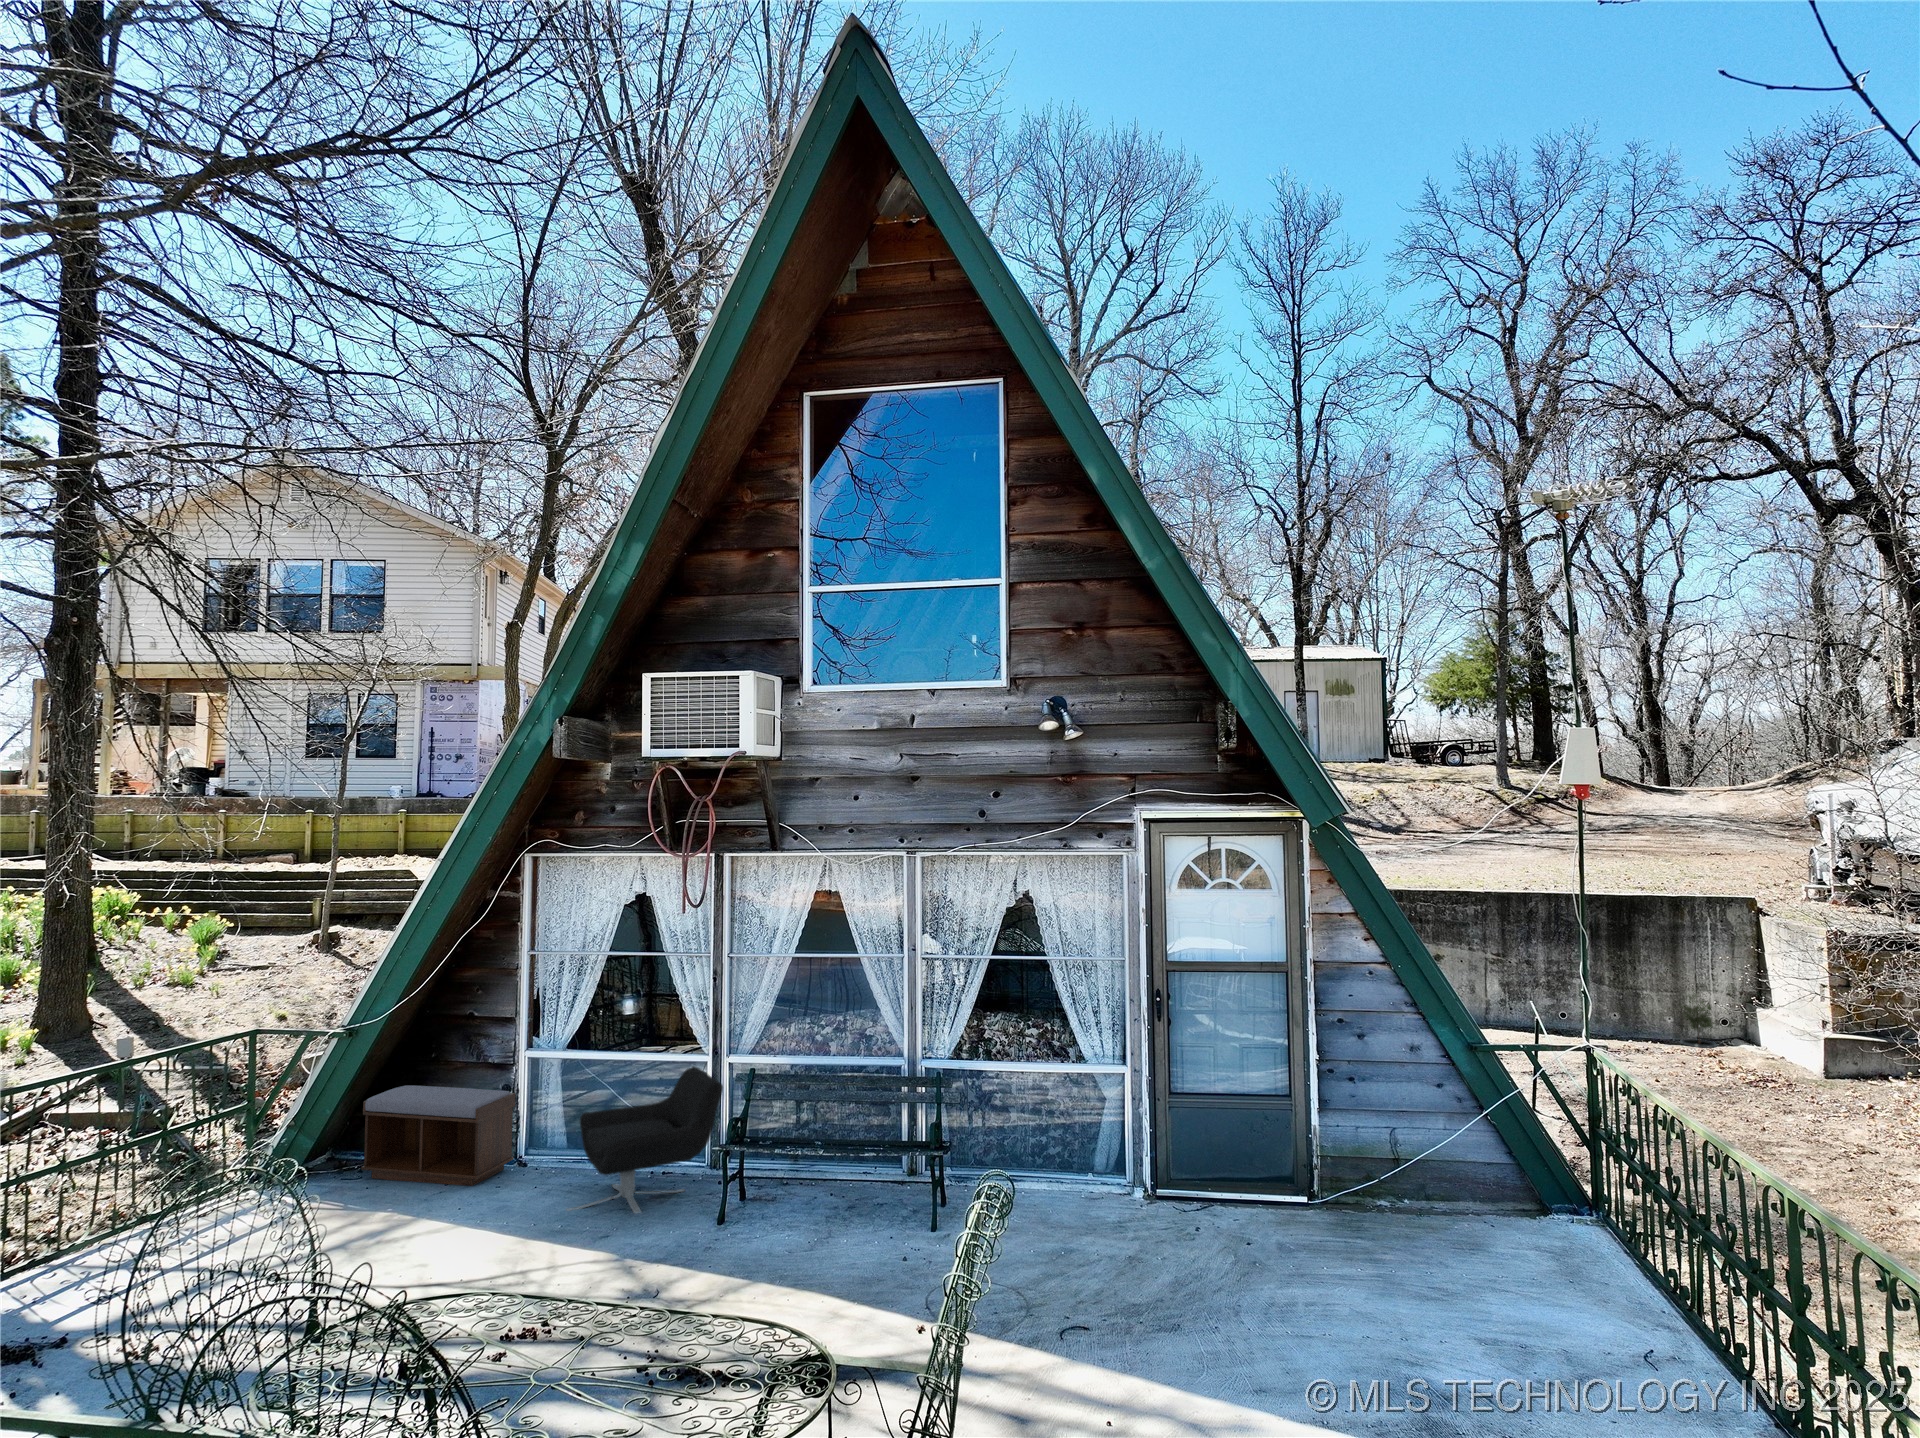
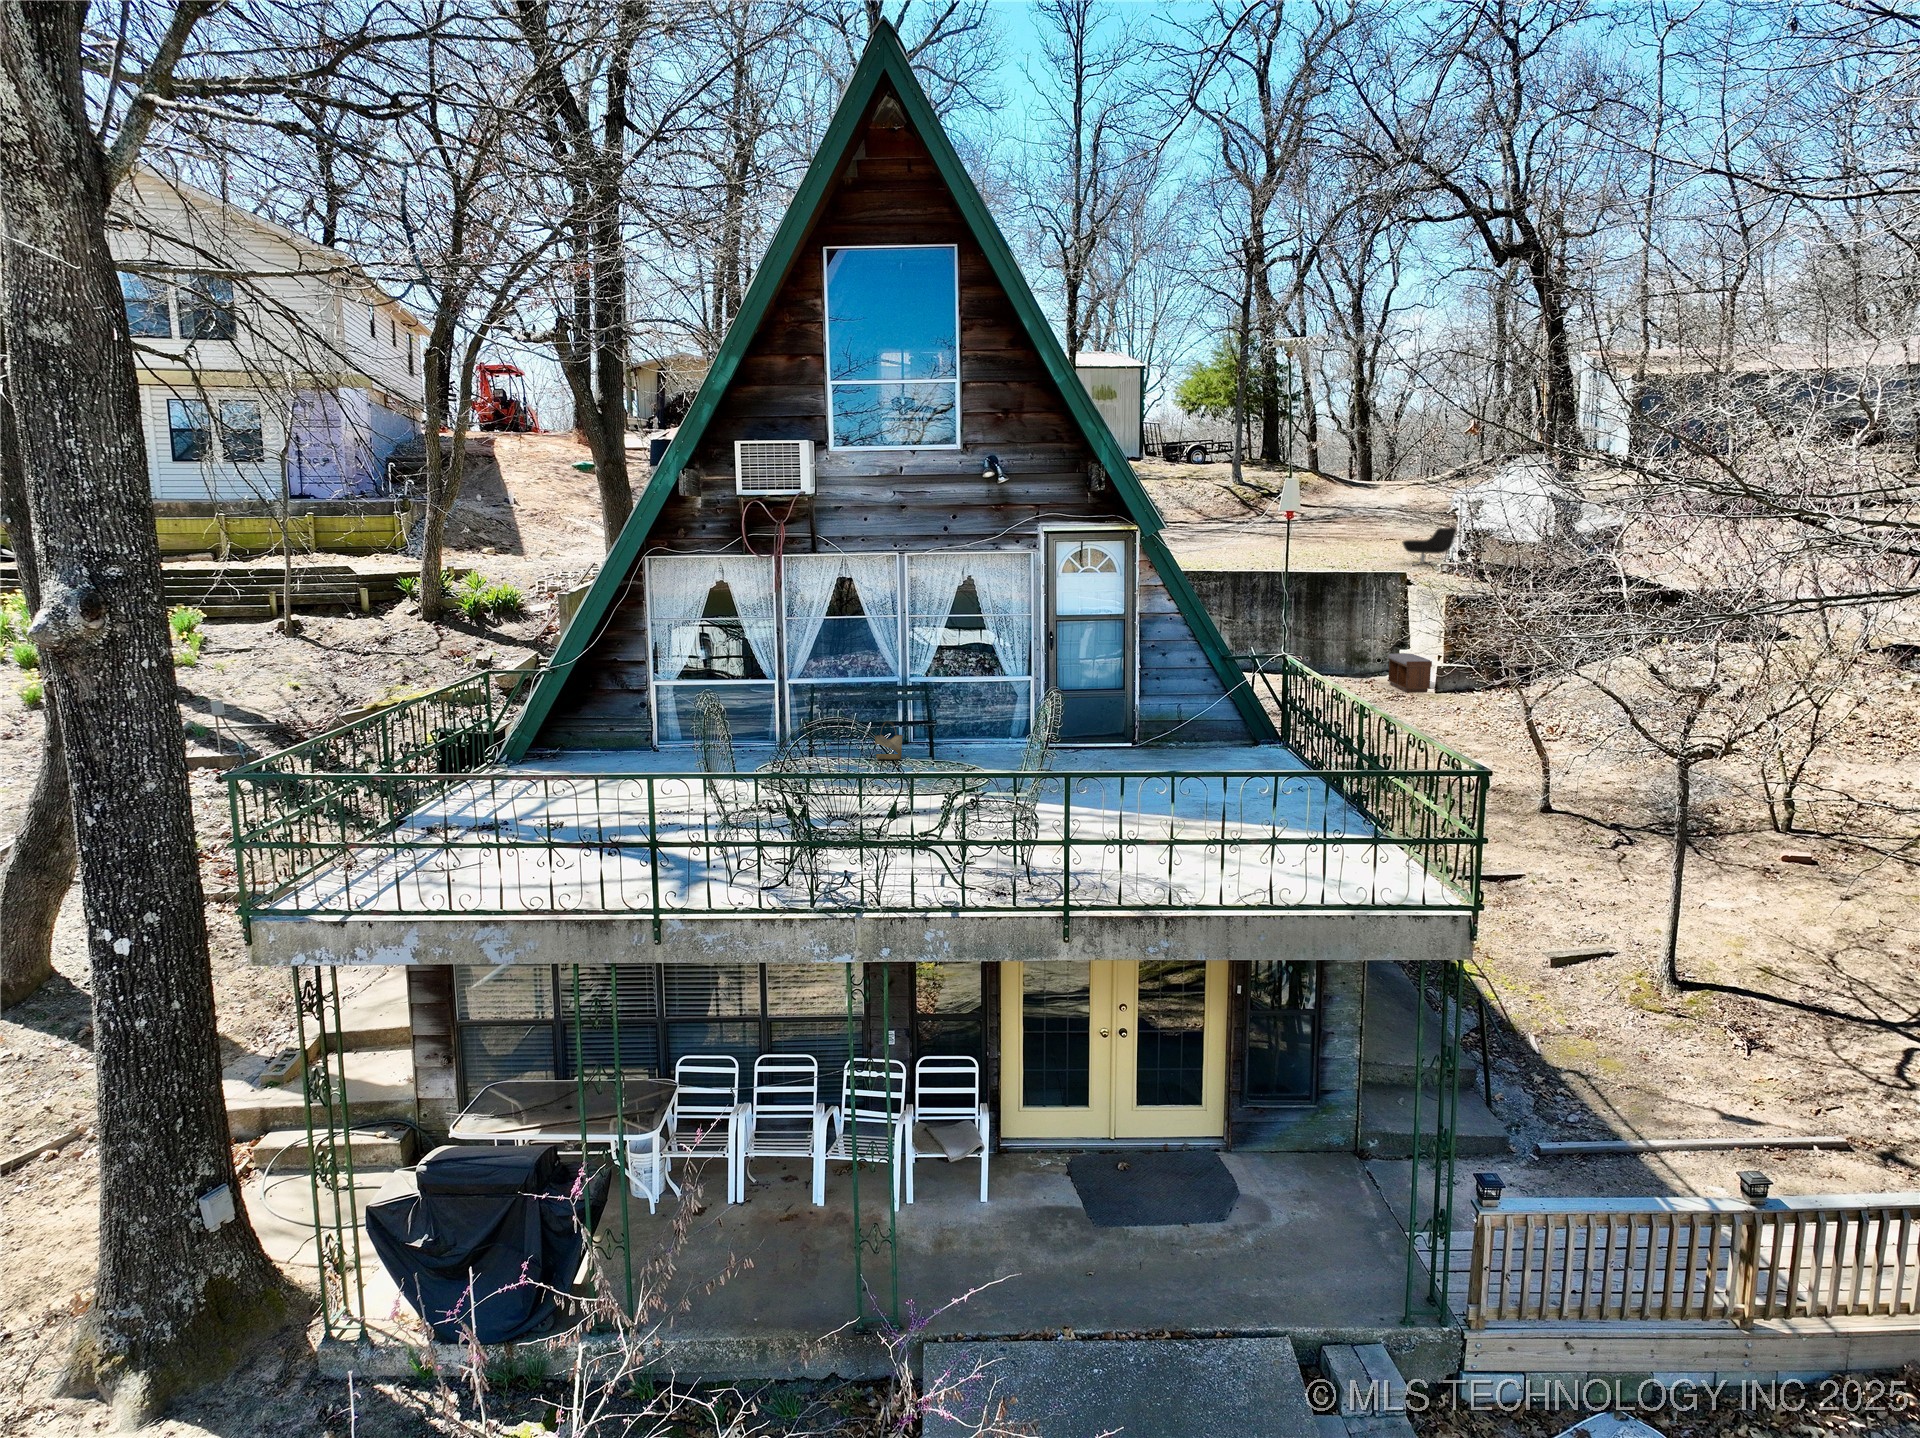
lounge chair: present [567,1066,723,1213] -> present [1403,527,1457,563]
bench: present [361,1085,515,1186] -> present [1387,653,1432,692]
woven basket: none [854,1126,901,1197] -> present [875,721,903,760]

